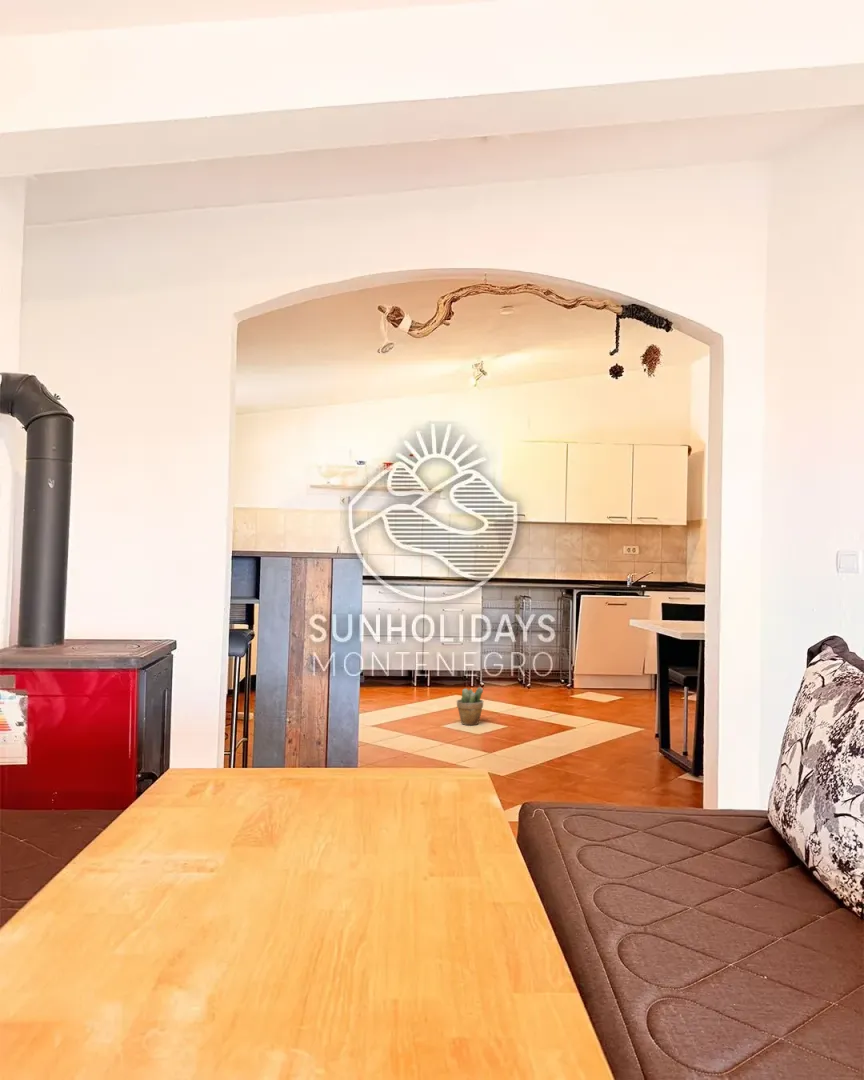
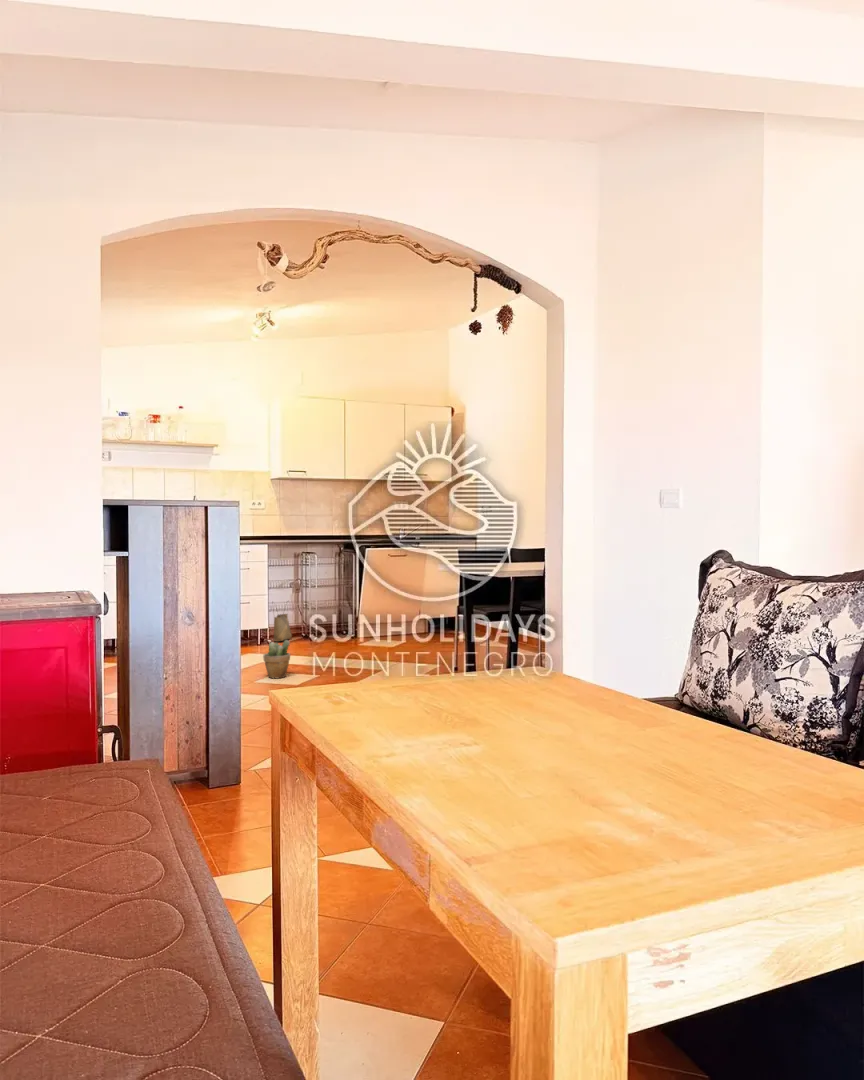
woven basket: none [488,644,508,685] -> present [273,614,292,642]

